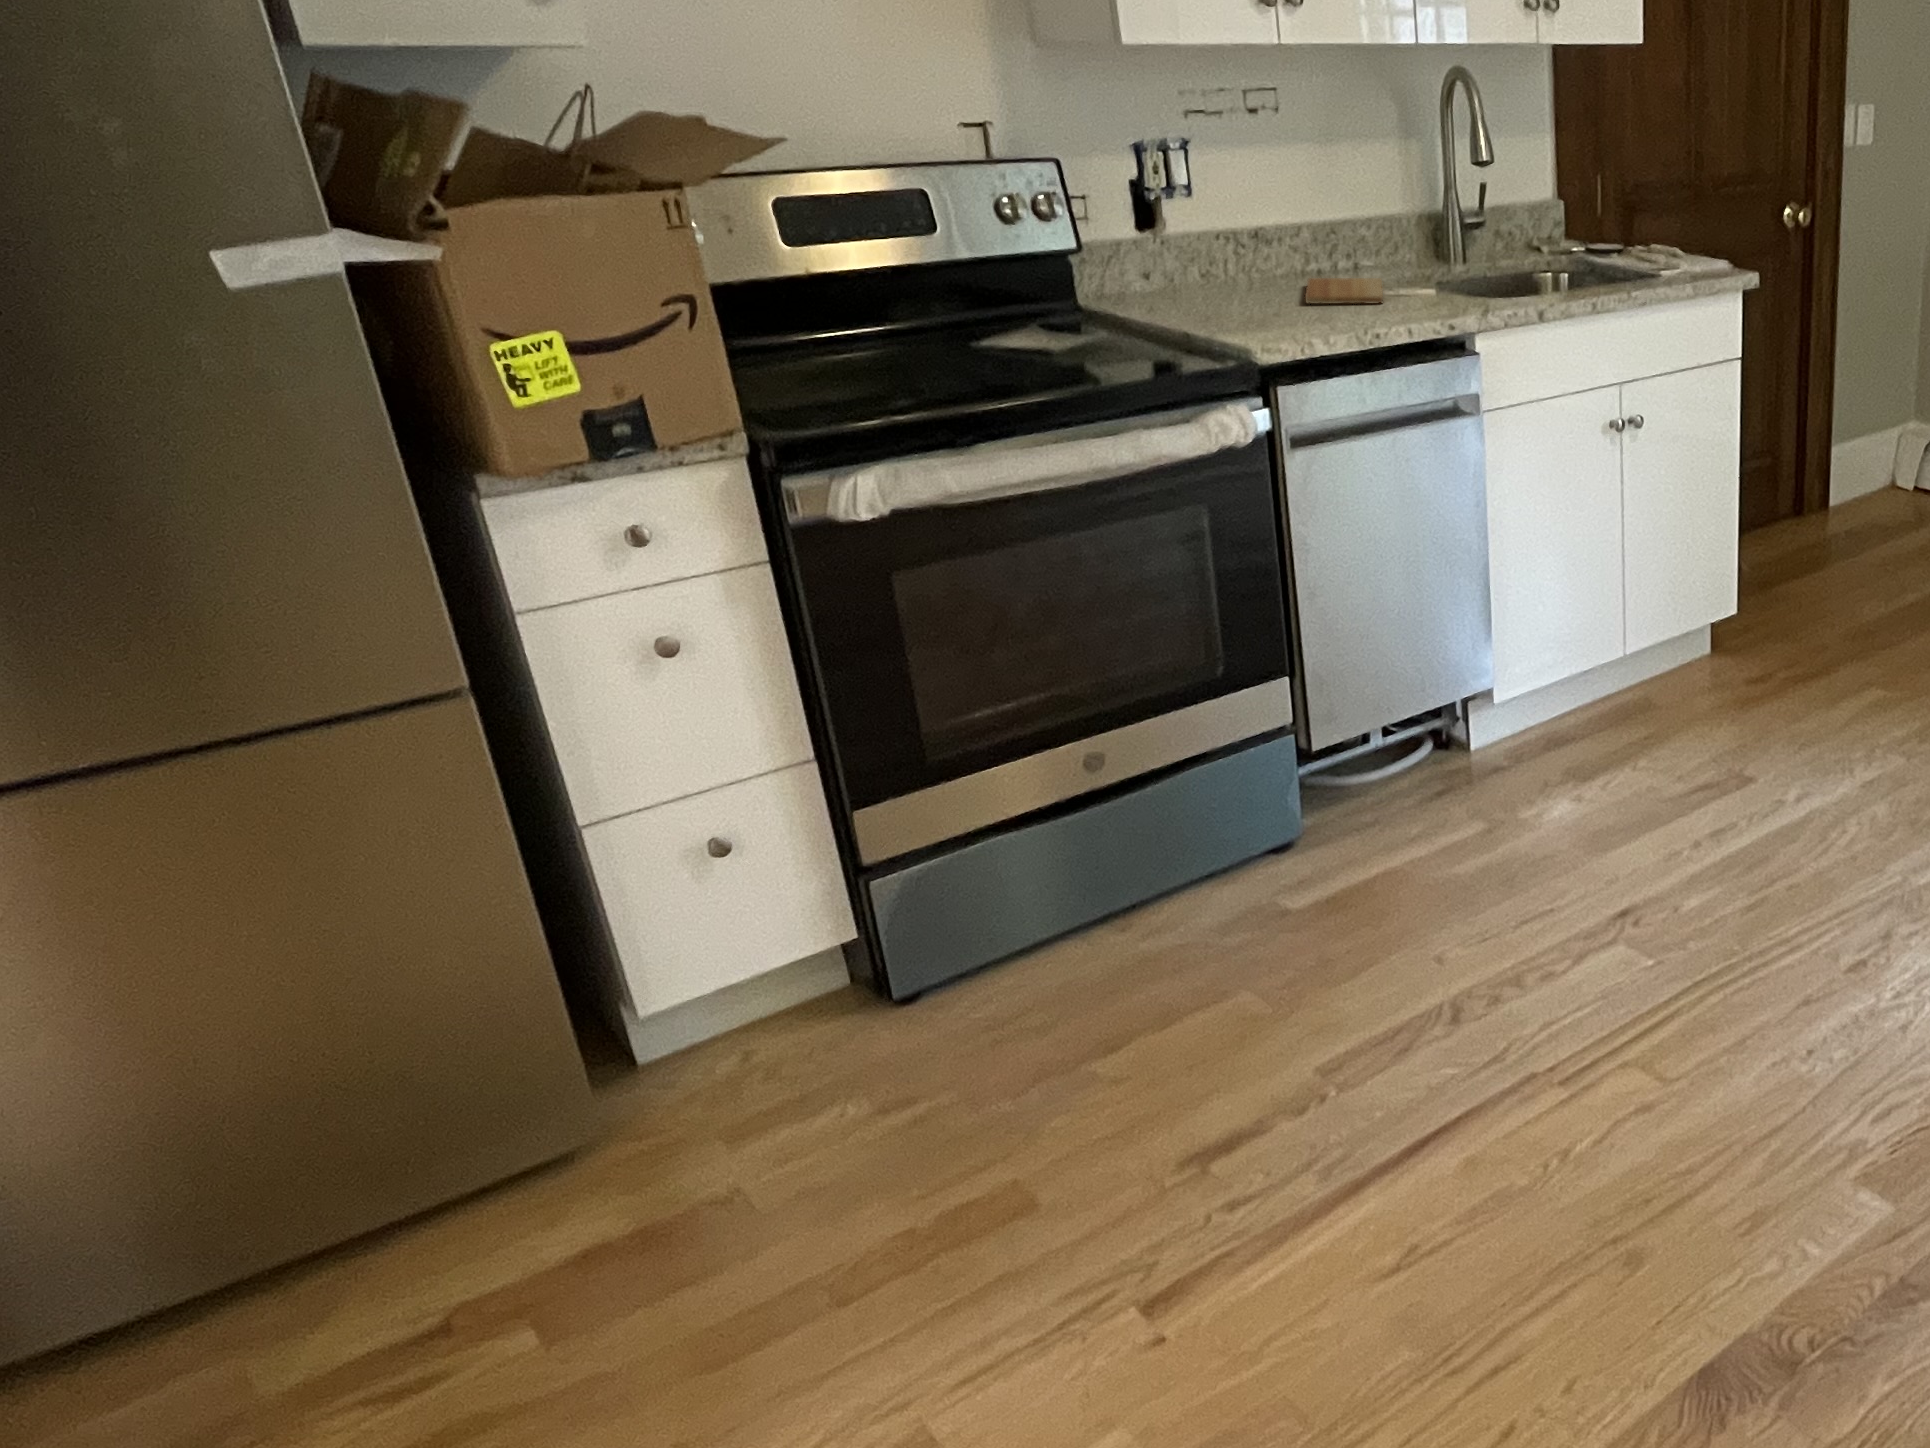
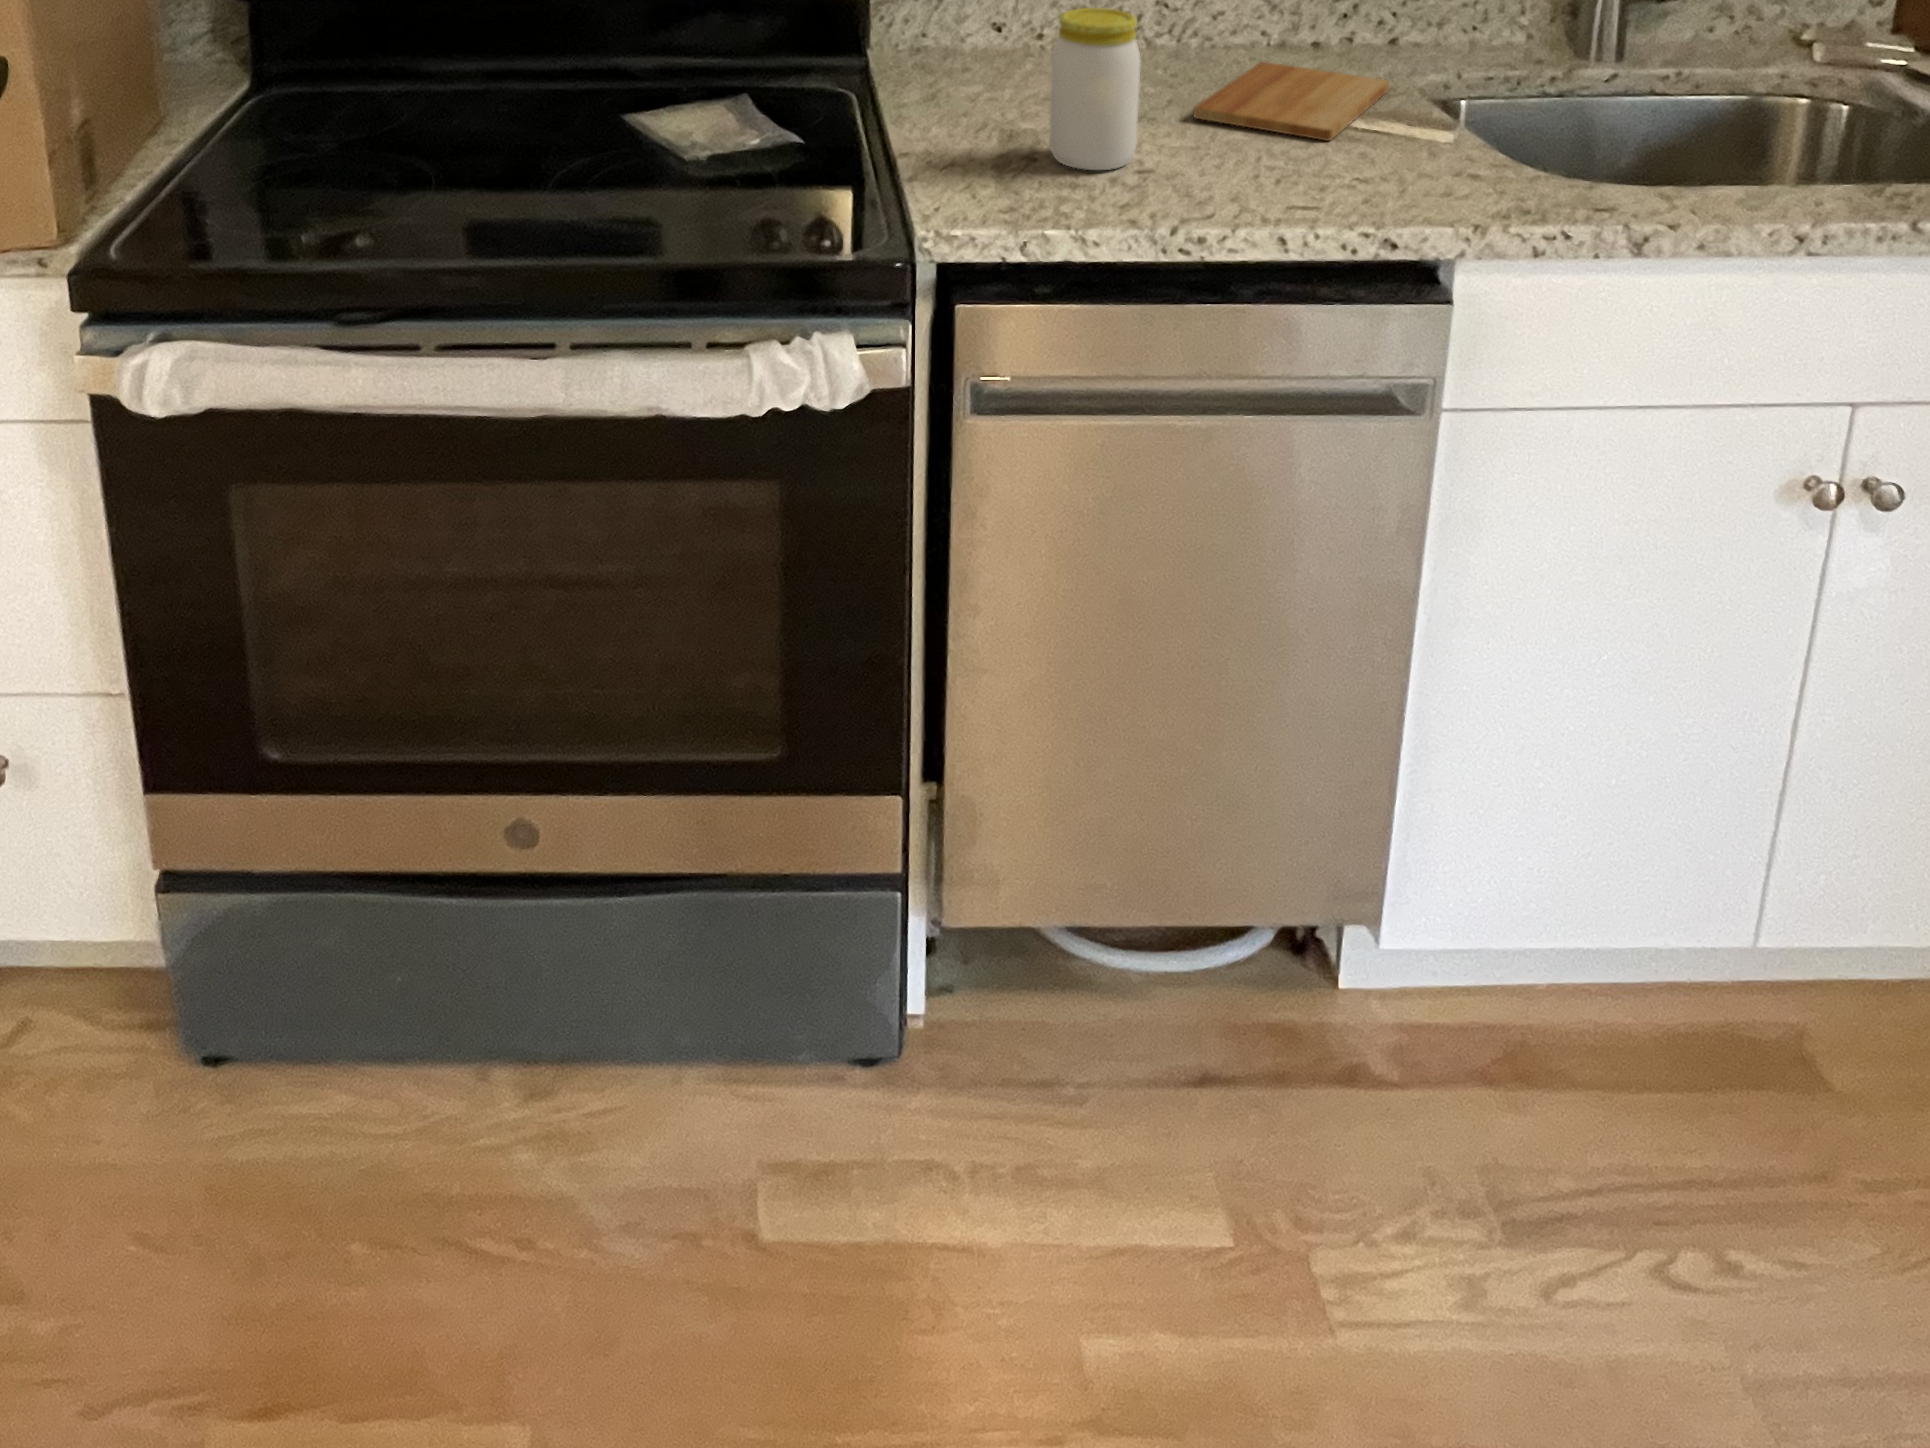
jar: none [1252,236,1306,327] -> present [1049,8,1141,170]

